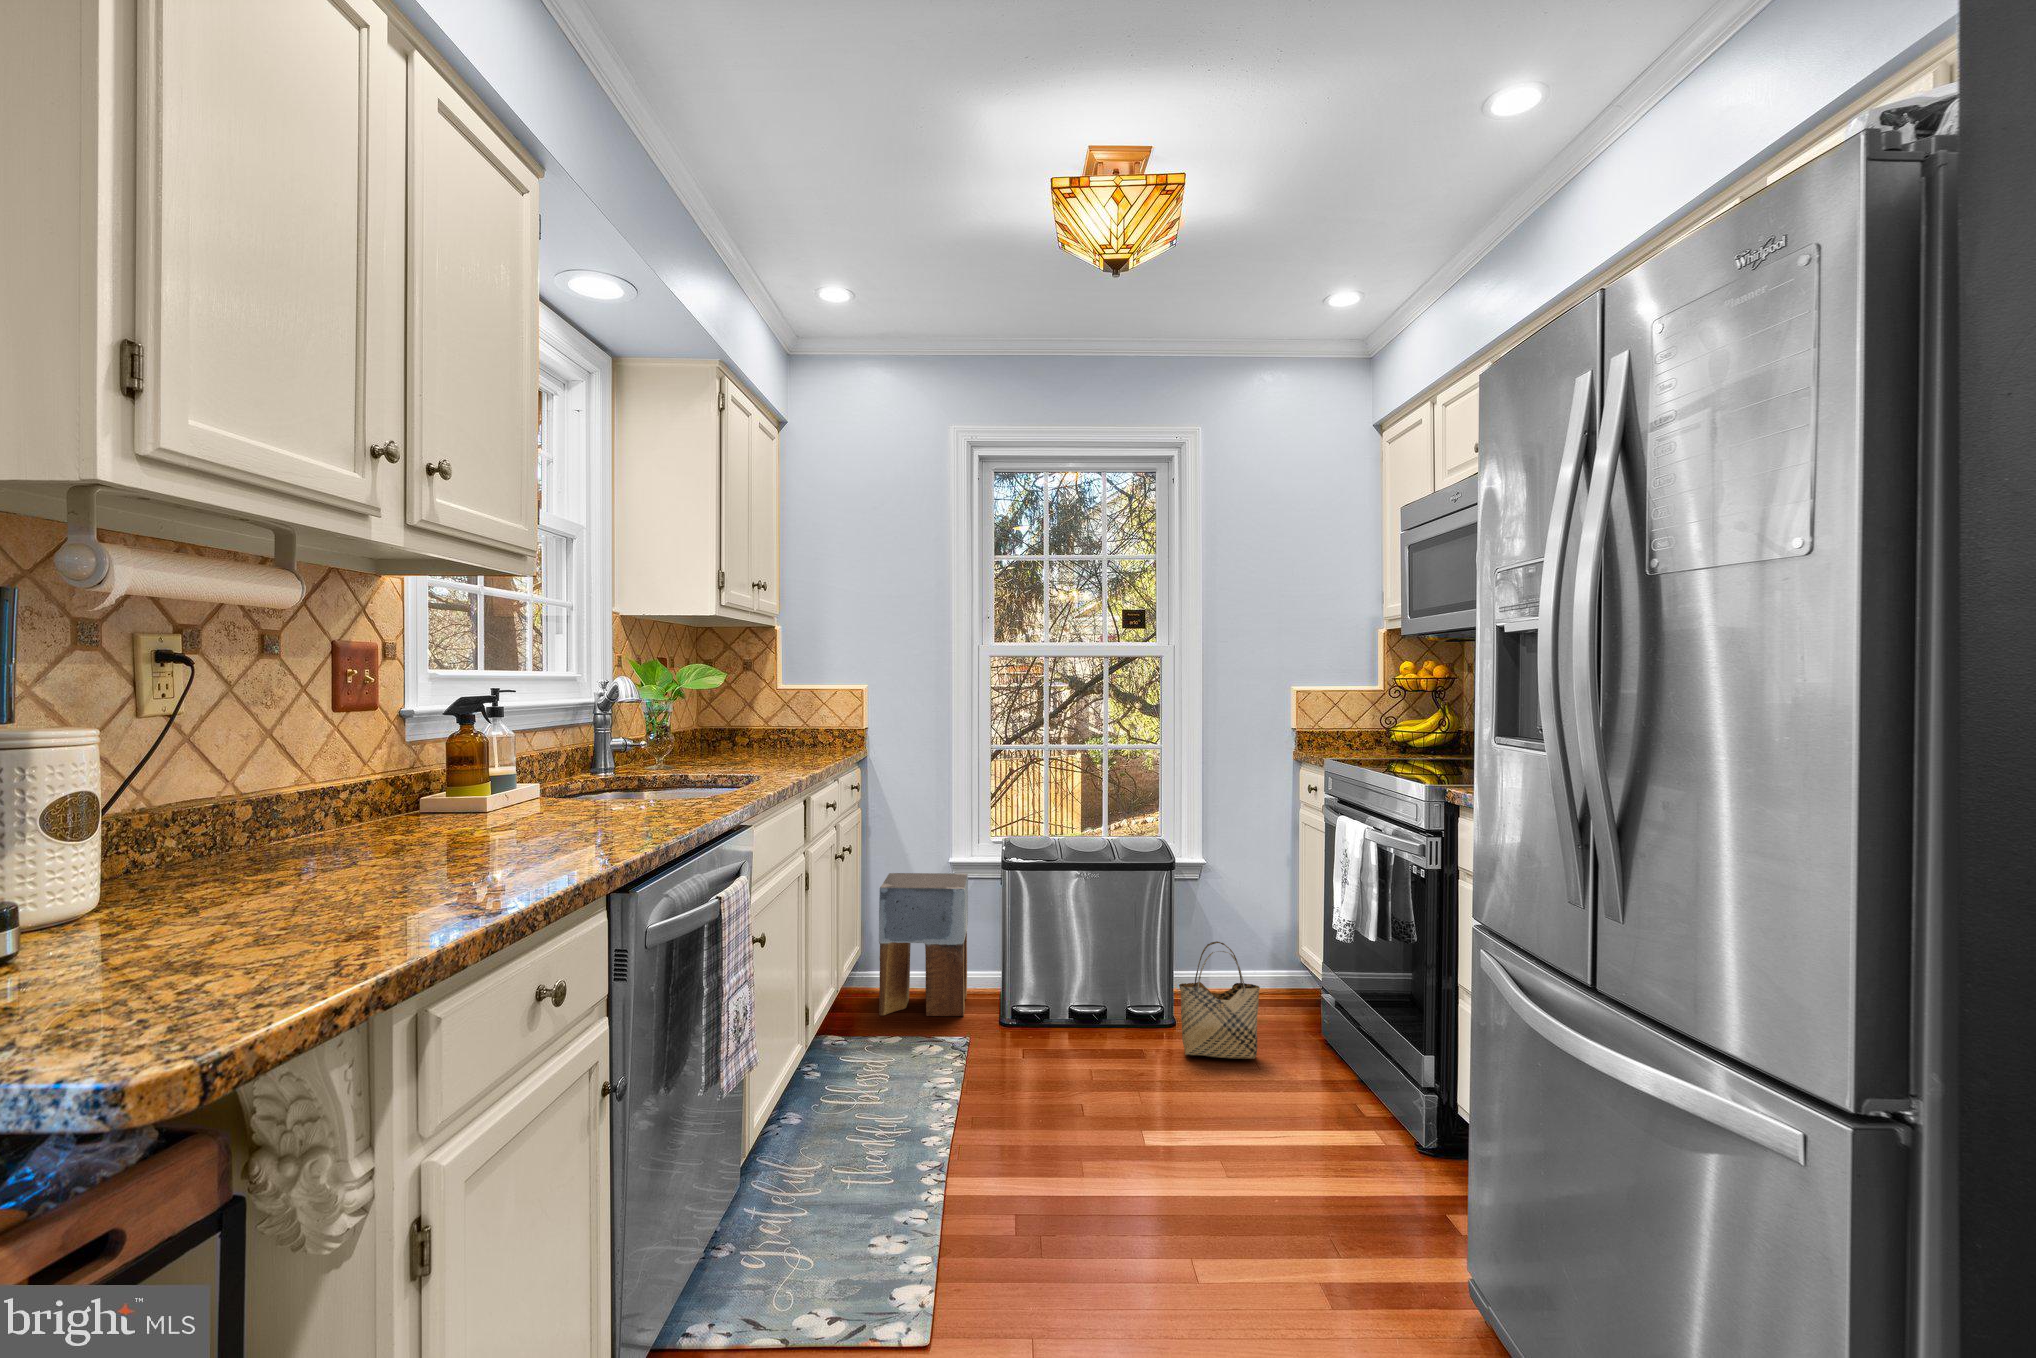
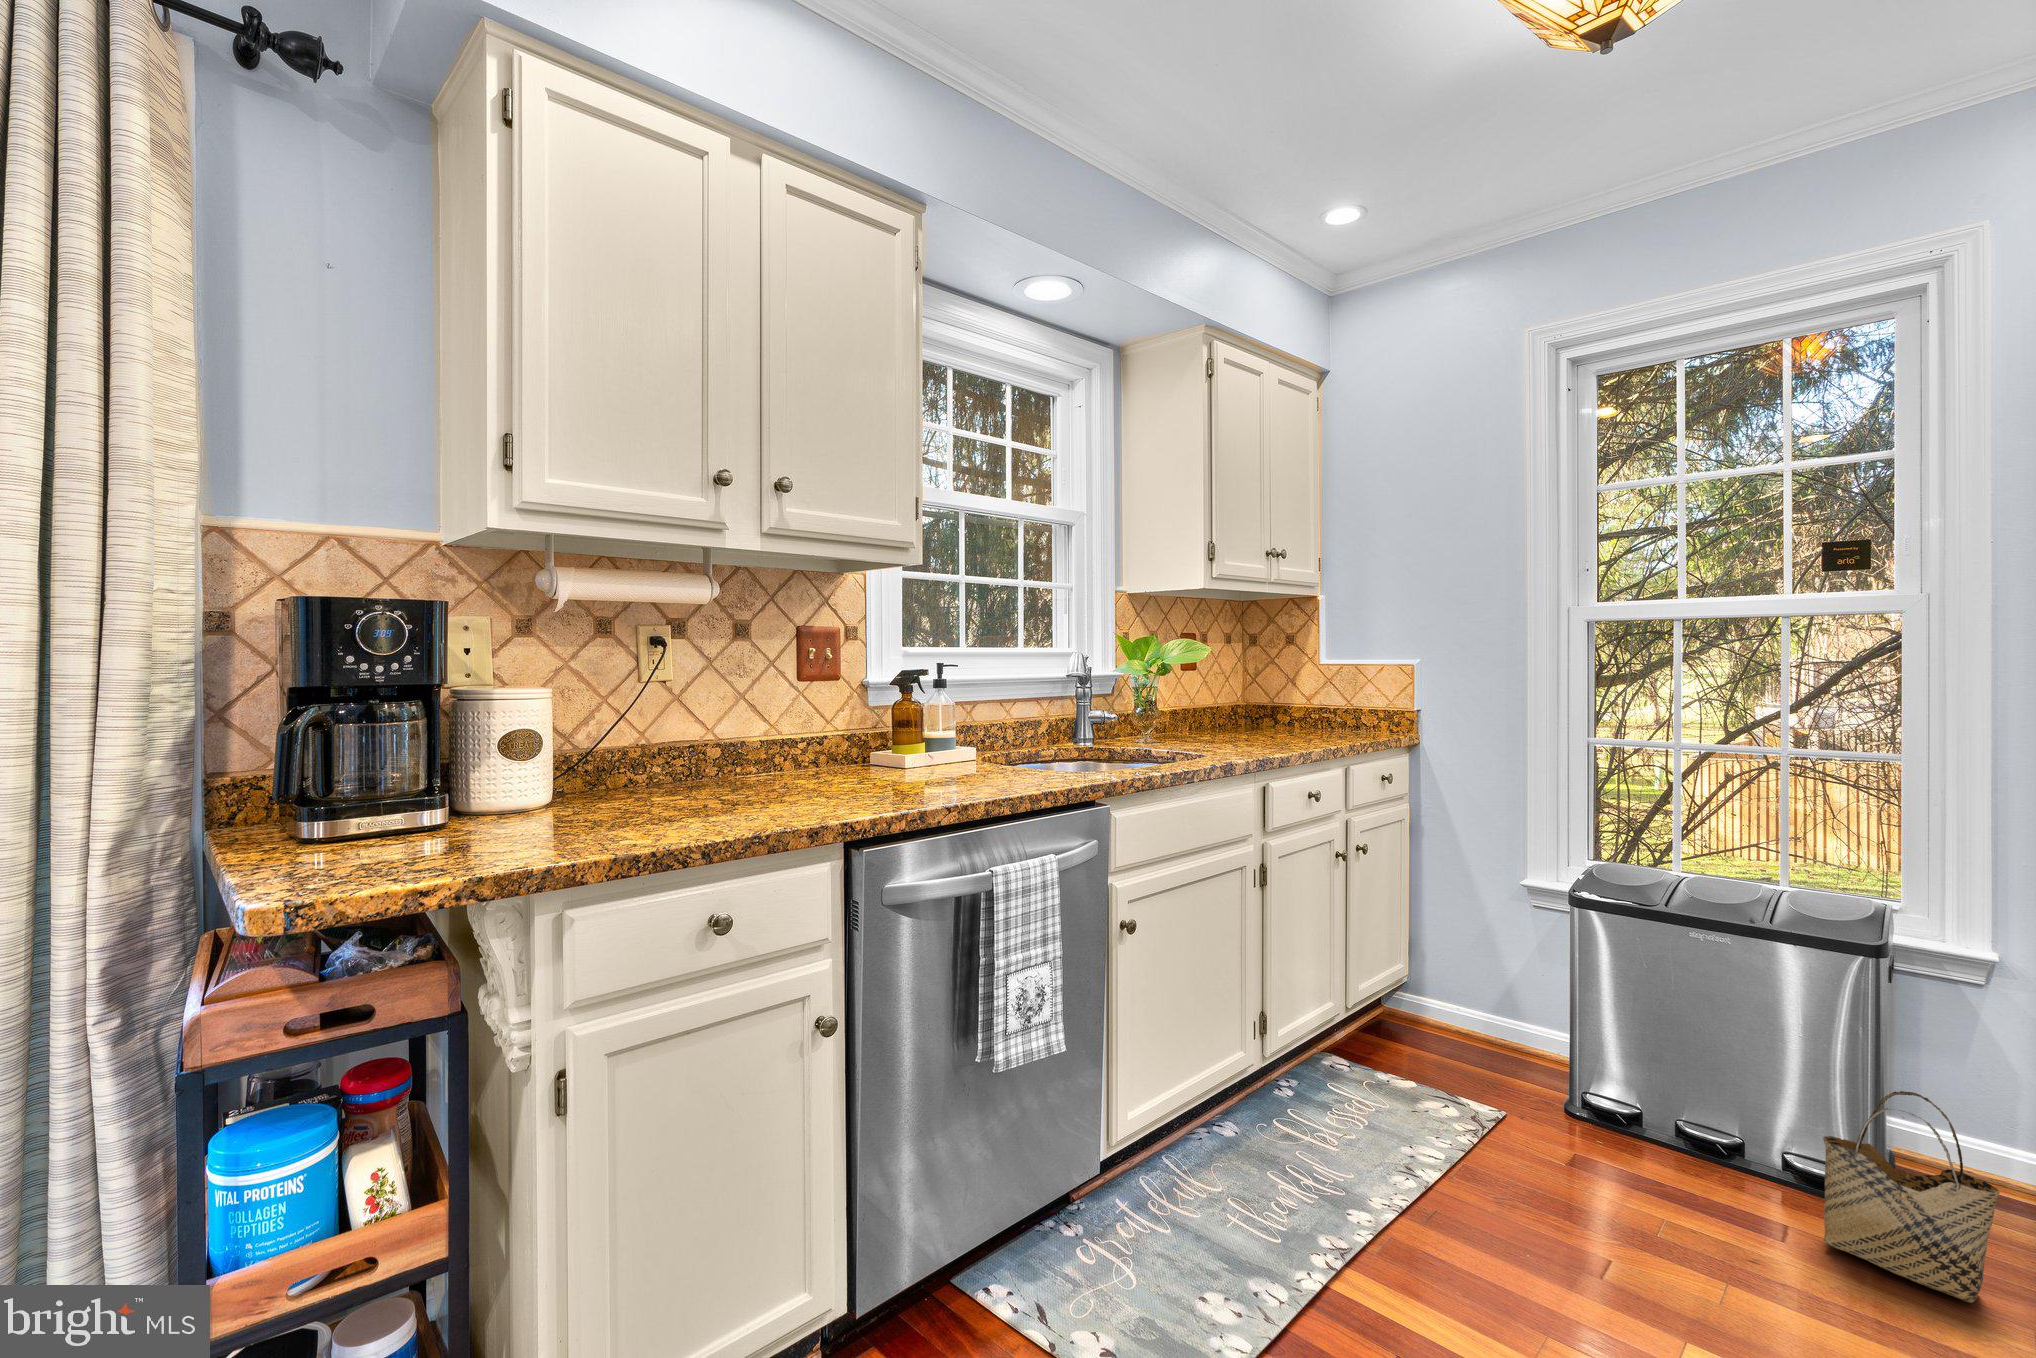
stool: present [879,873,968,1016] -> none [1399,881,1535,1070]

